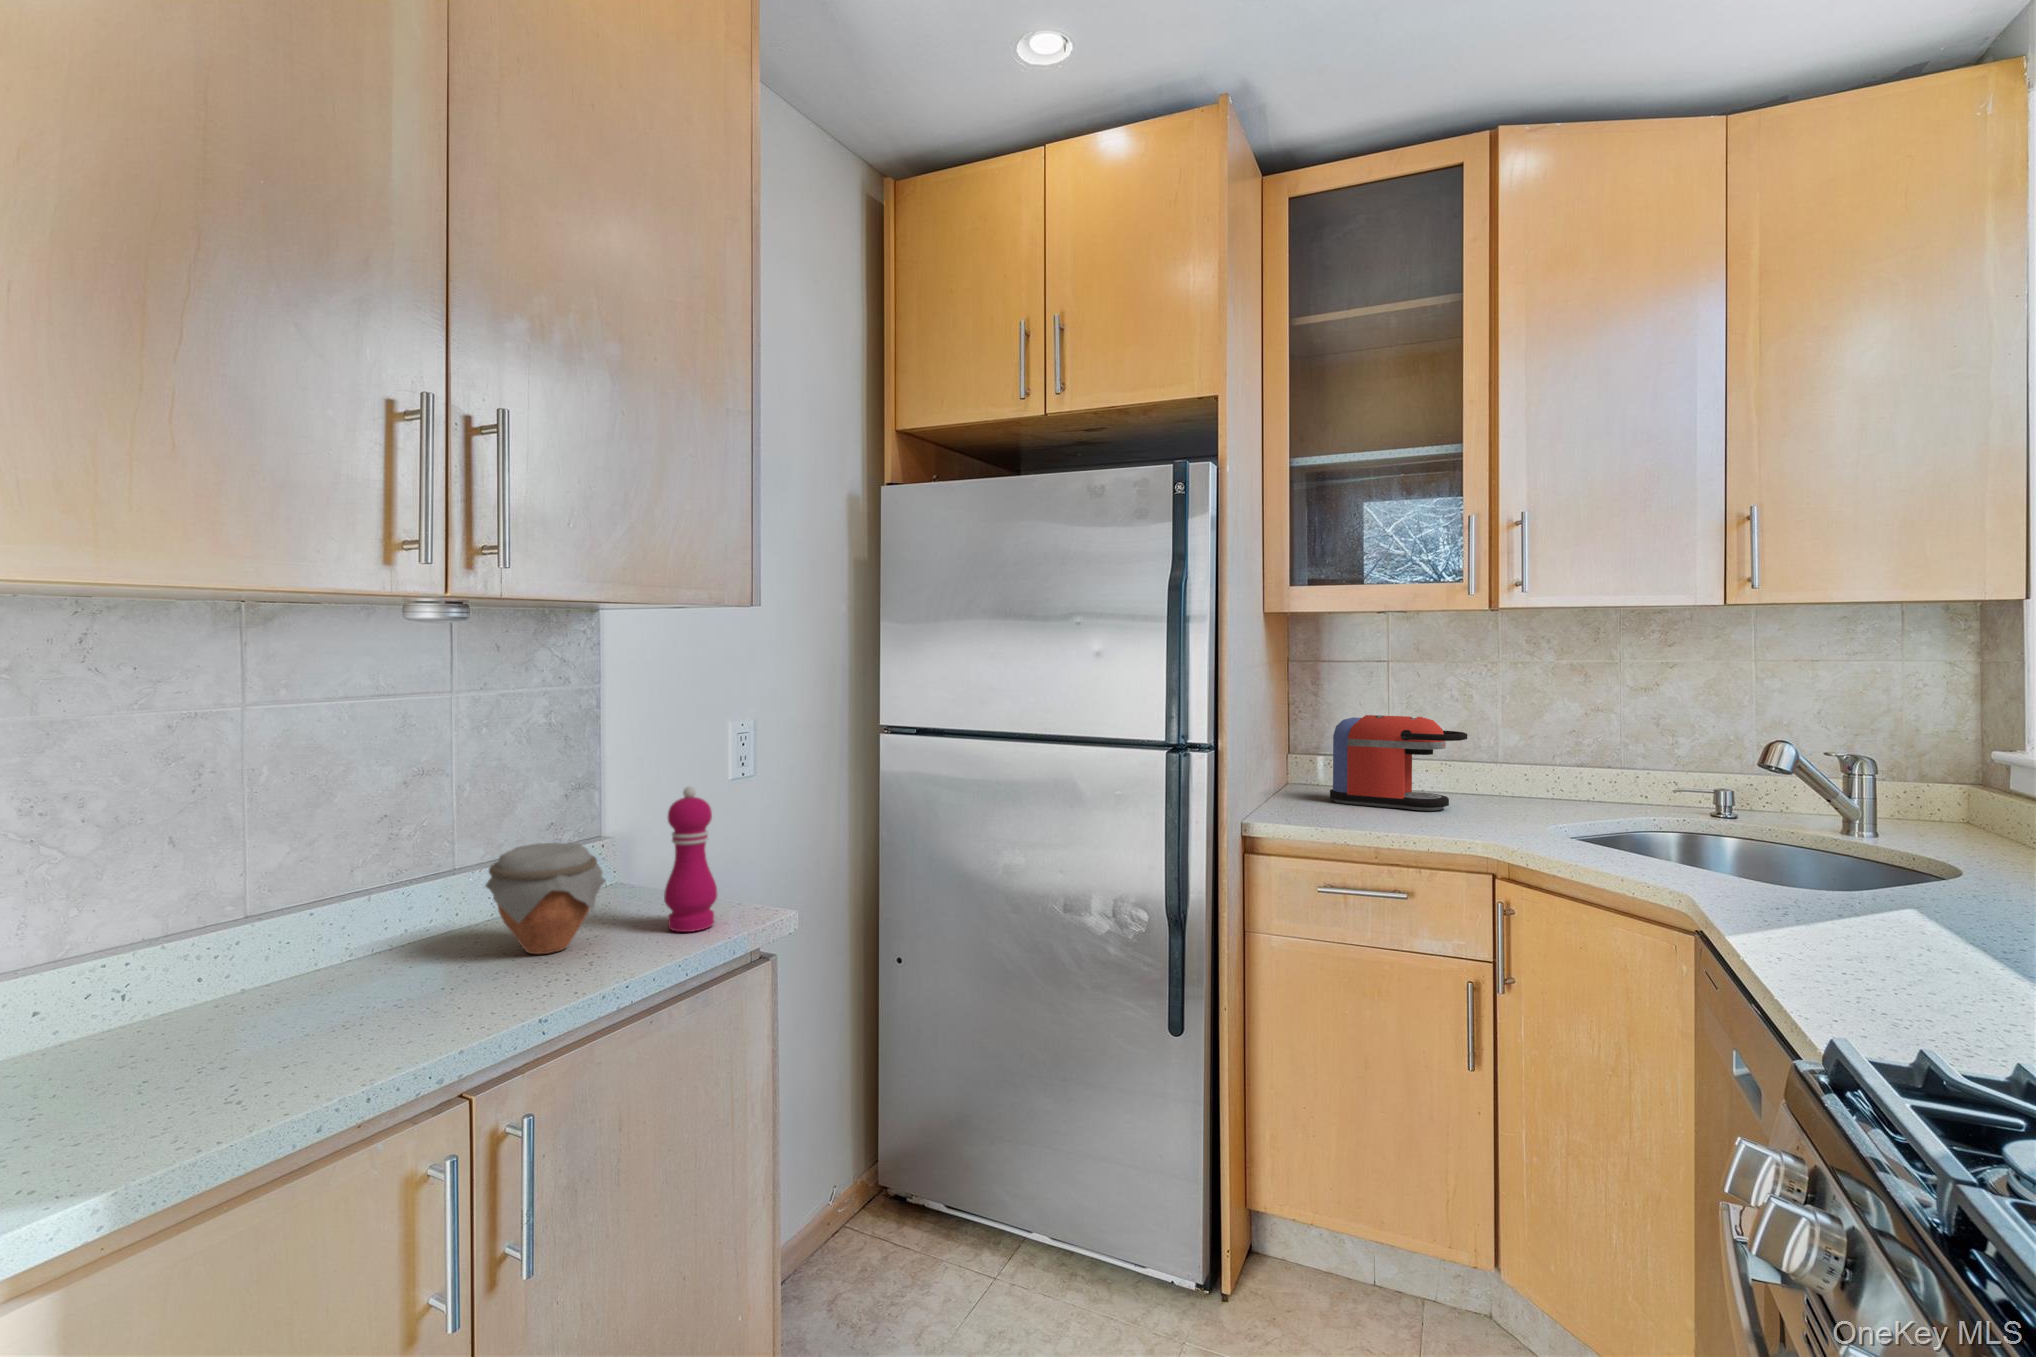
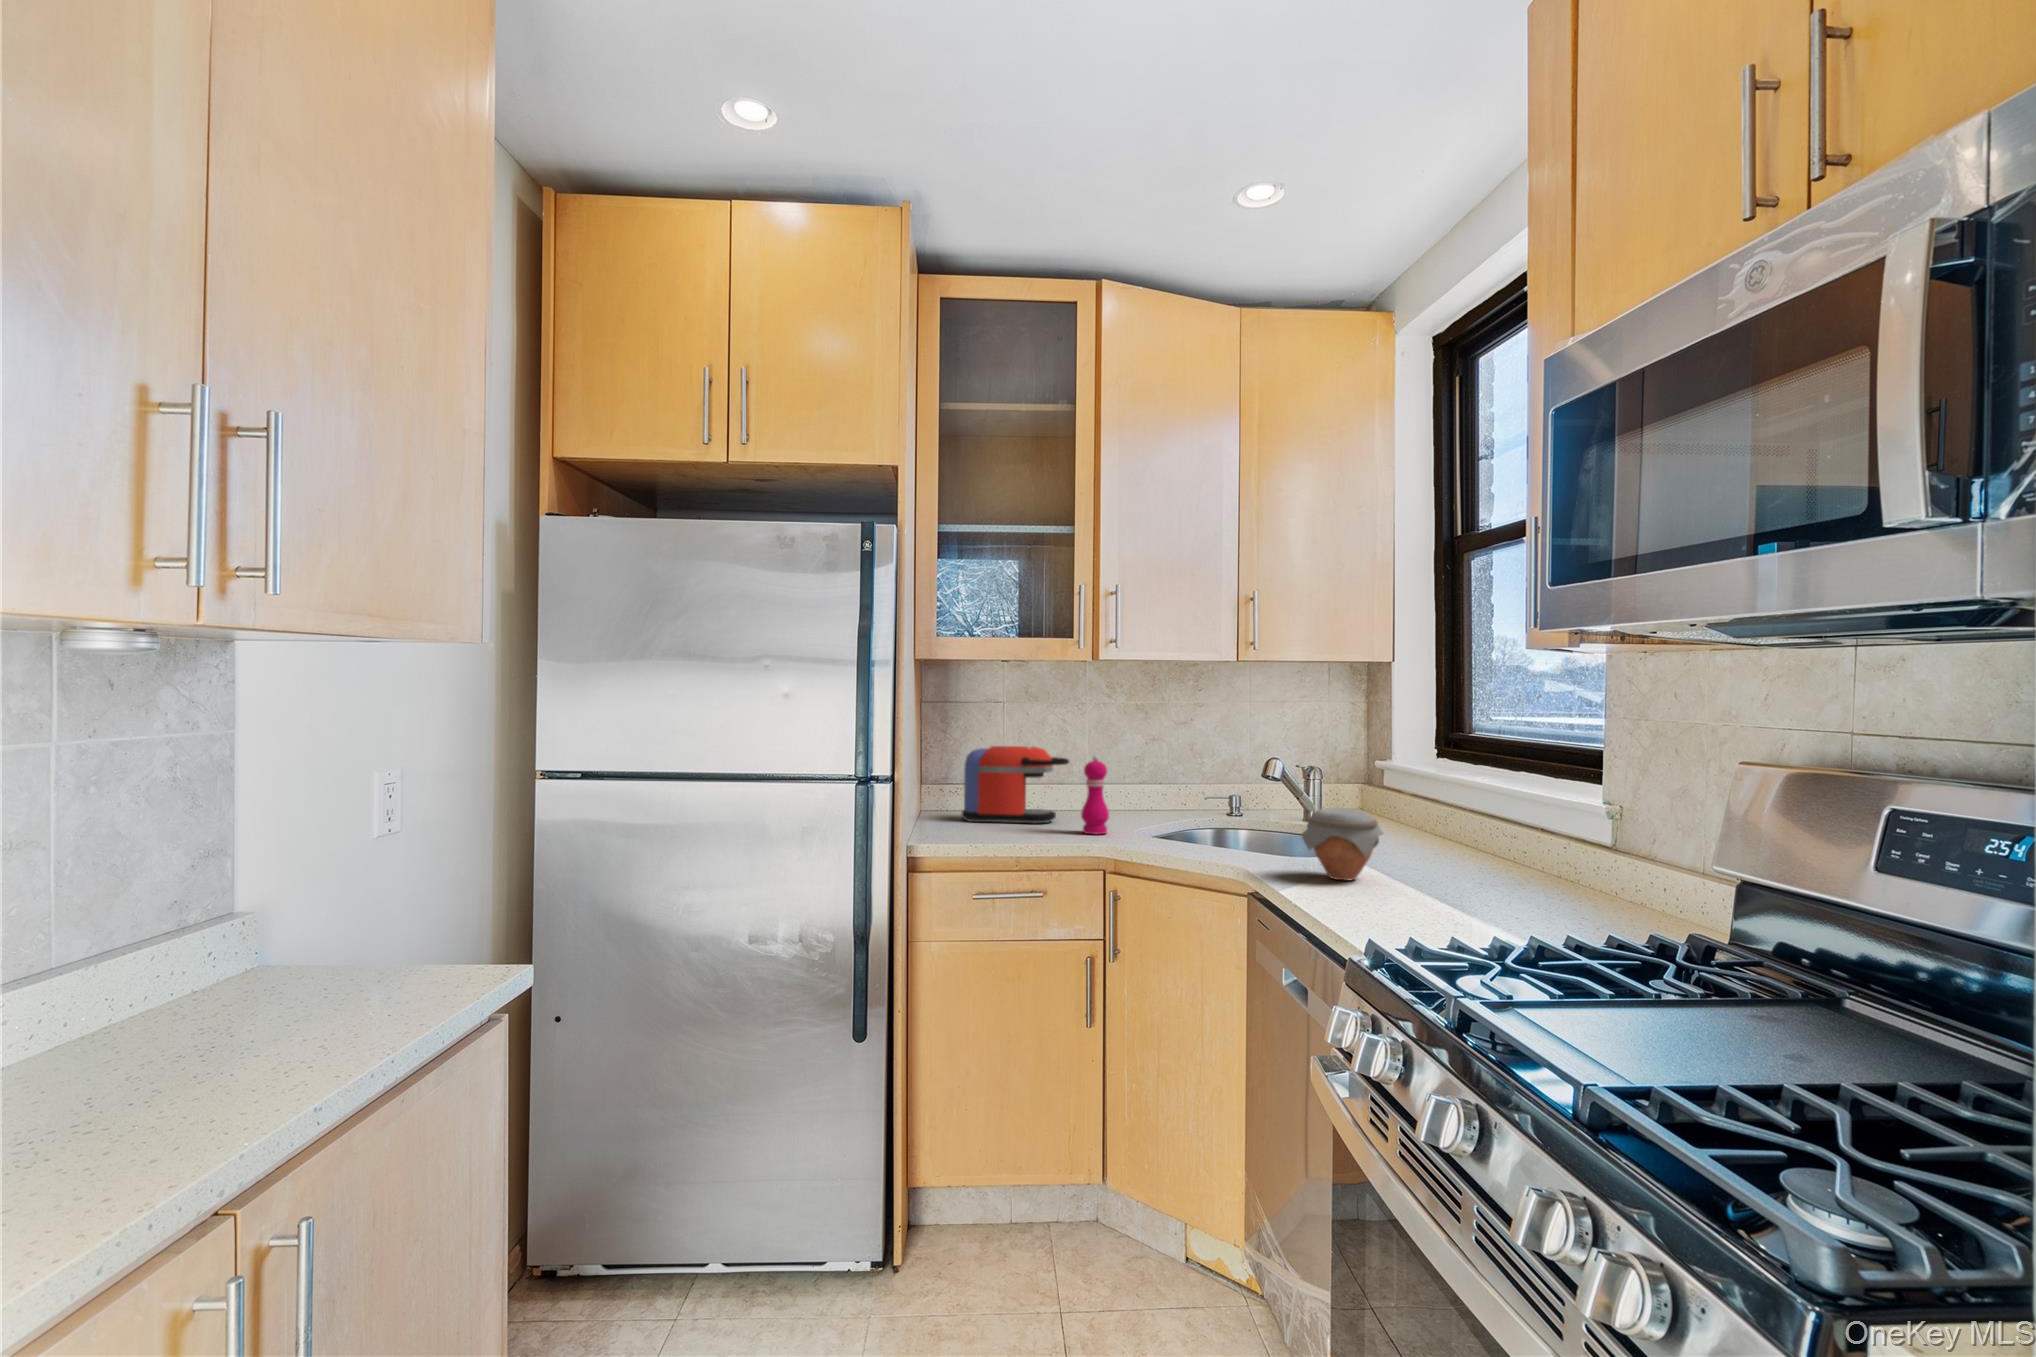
pepper mill: present [664,786,717,932] -> present [1081,755,1109,835]
jar: present [485,843,606,954] -> present [1302,807,1383,880]

